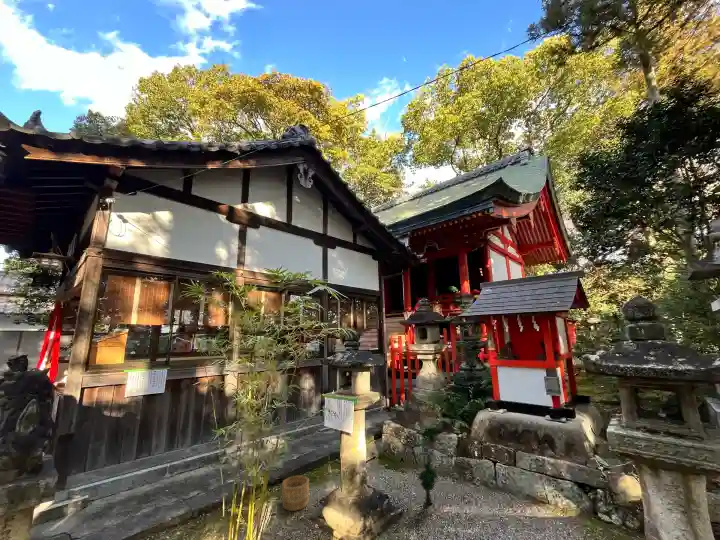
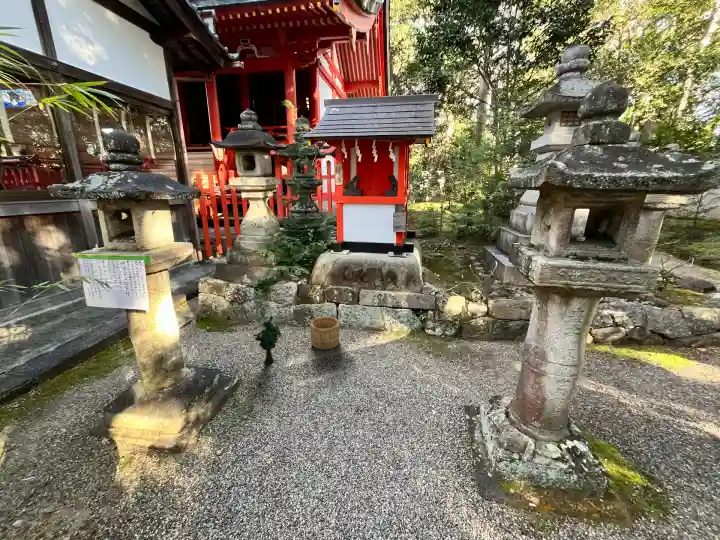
wooden bucket: present [282,476,309,511] -> present [310,317,340,350]

